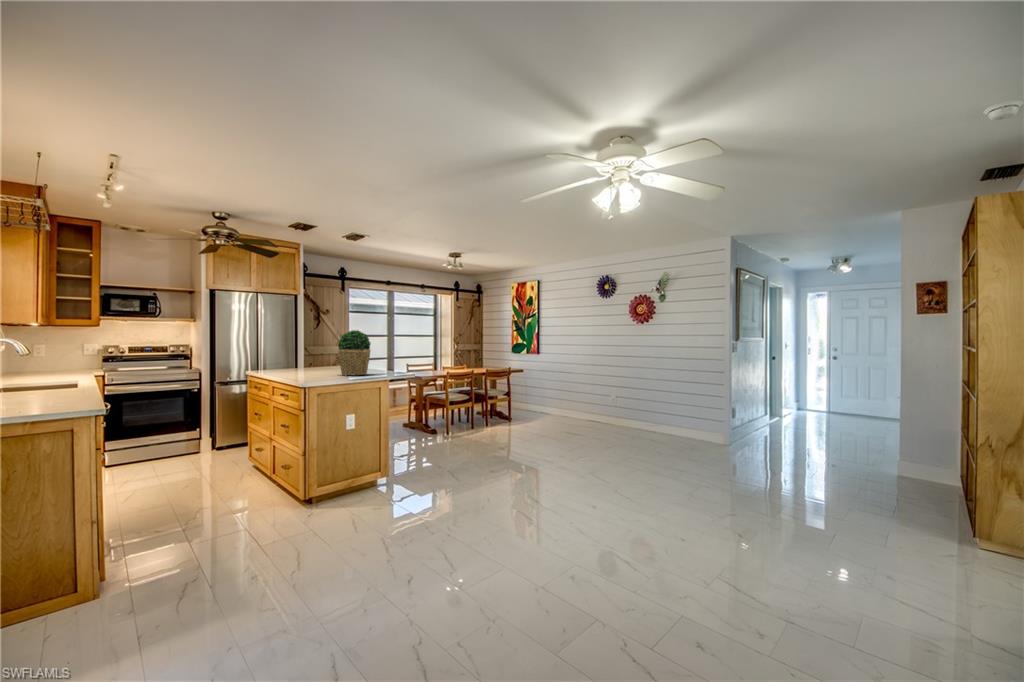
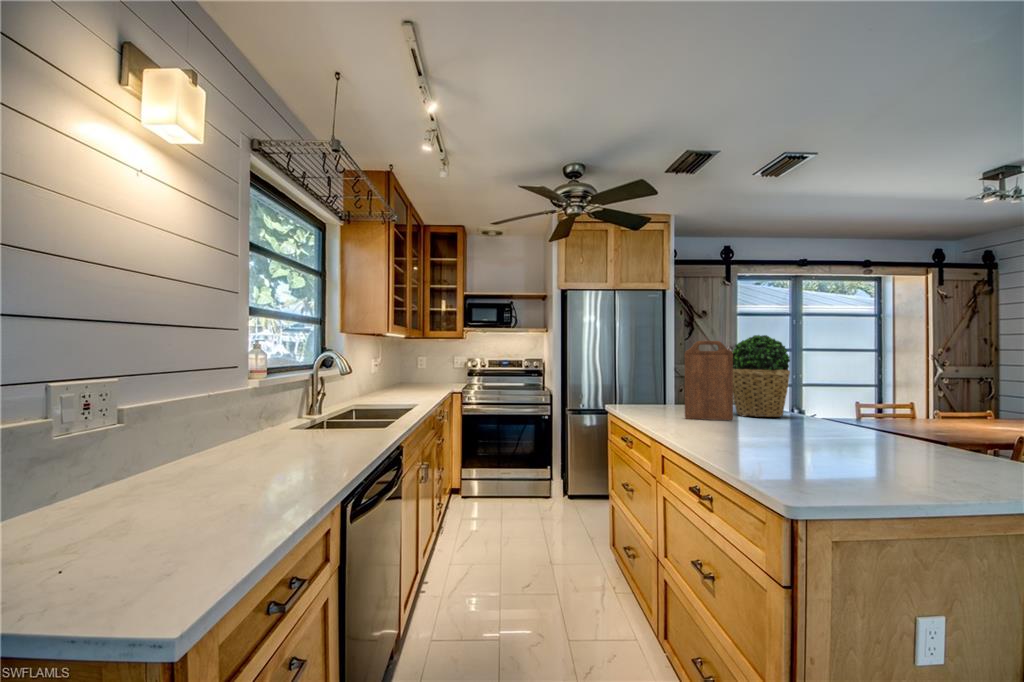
cutting board: none [310,334,338,379] -> present [685,341,733,420]

